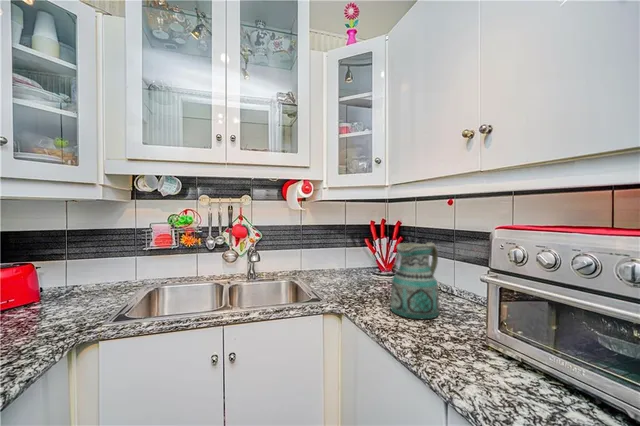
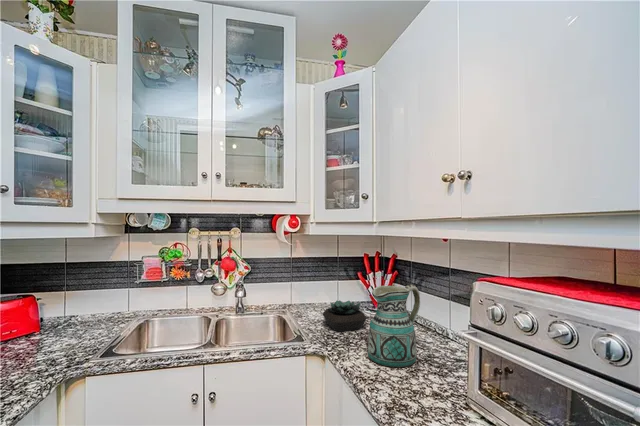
succulent plant: none [335,264,379,292] -> present [323,301,367,331]

